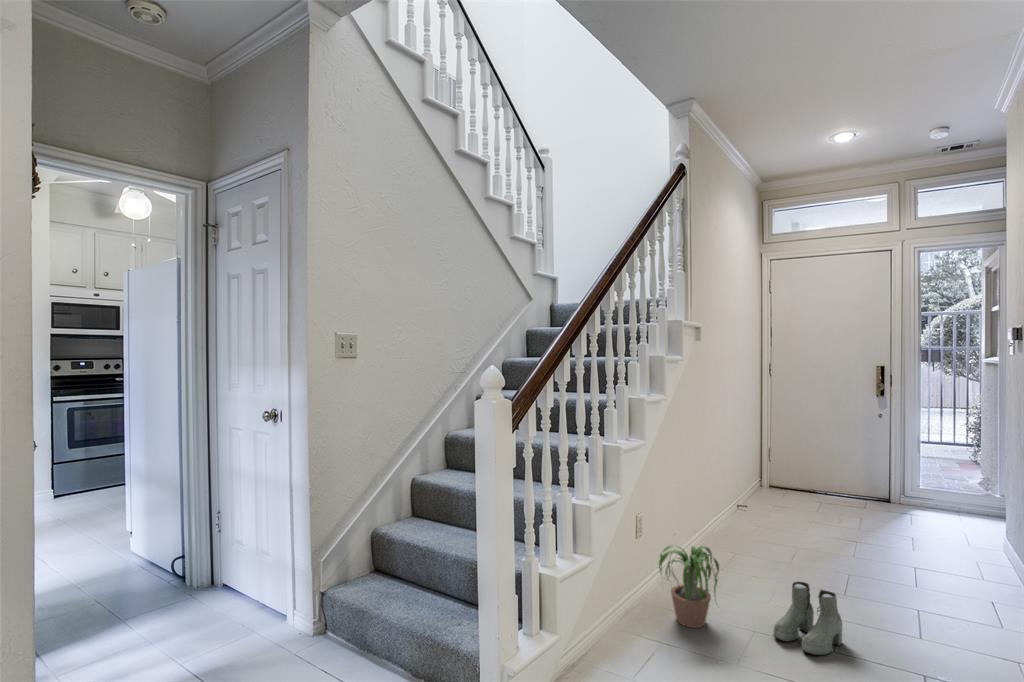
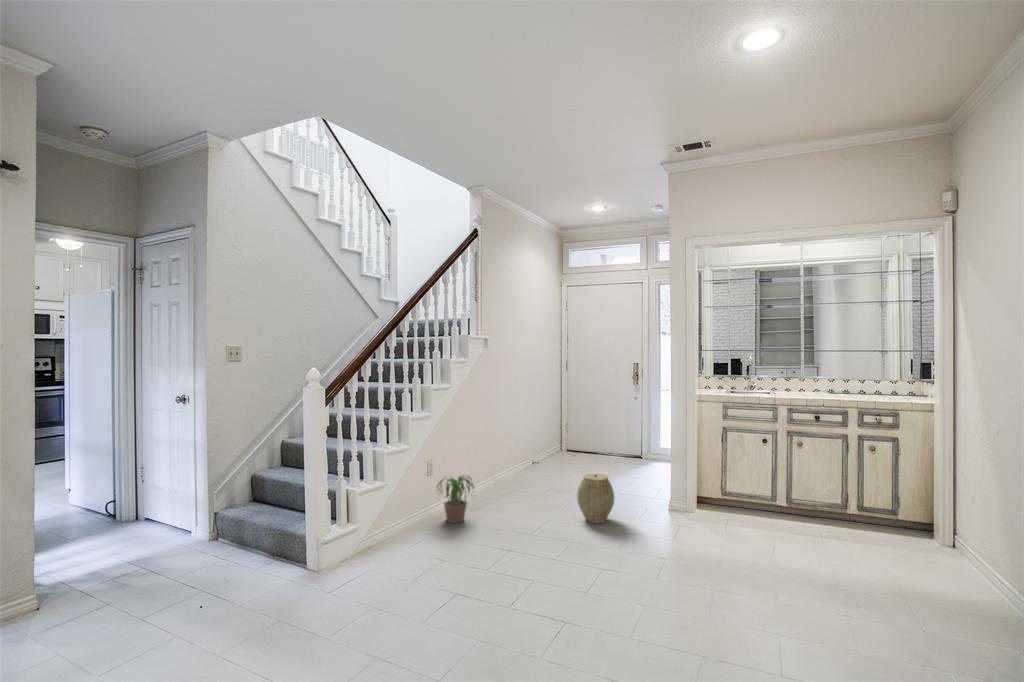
woven basket: none [907,554,991,648] -> present [577,474,615,523]
boots: present [773,582,842,655] -> none [497,492,535,530]

